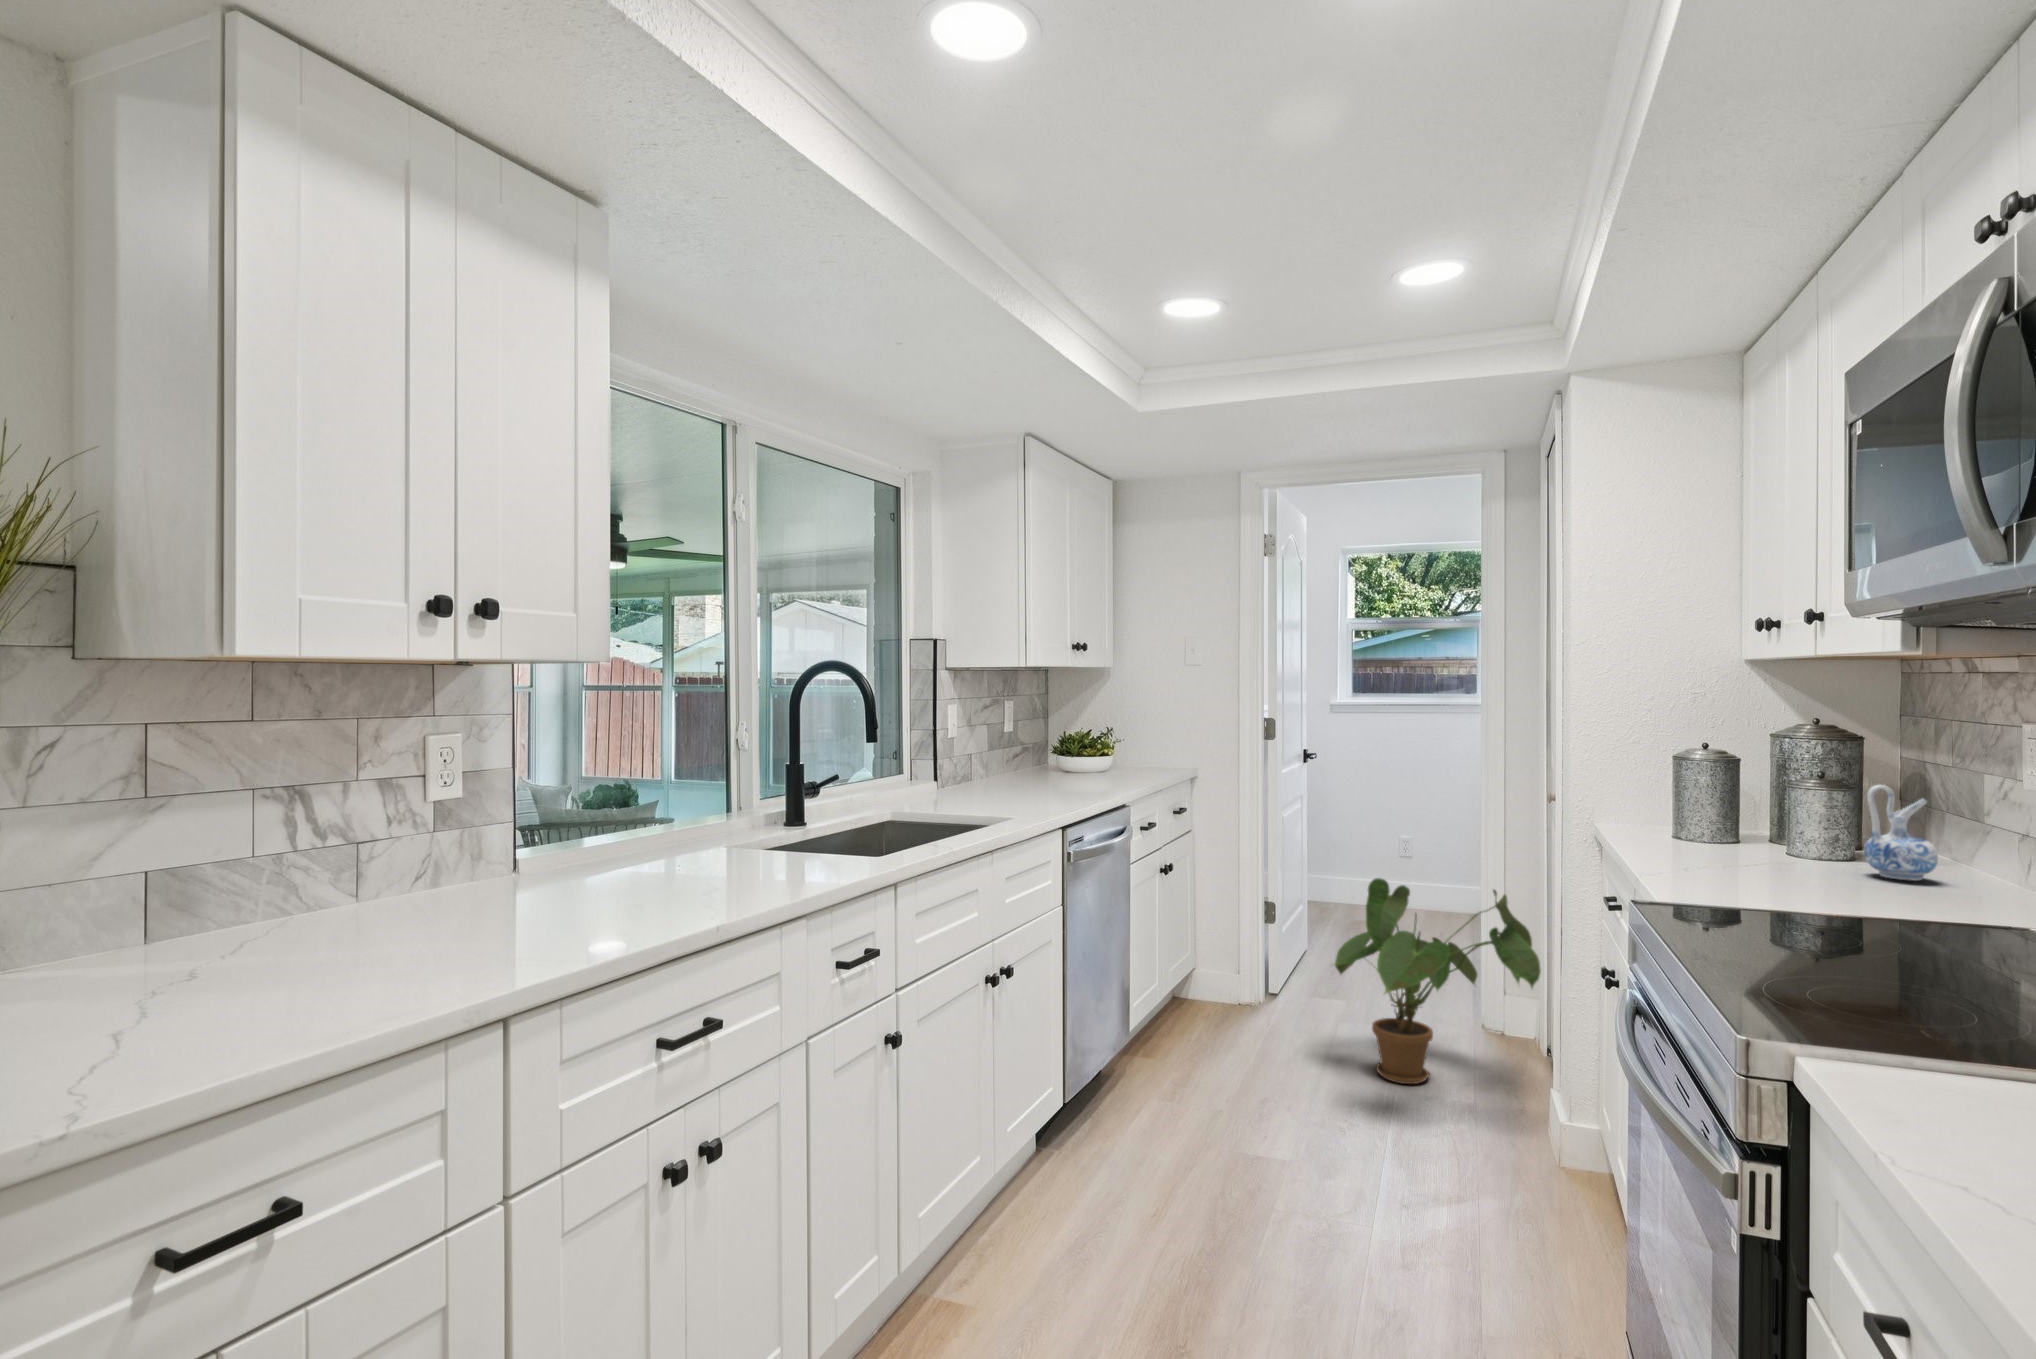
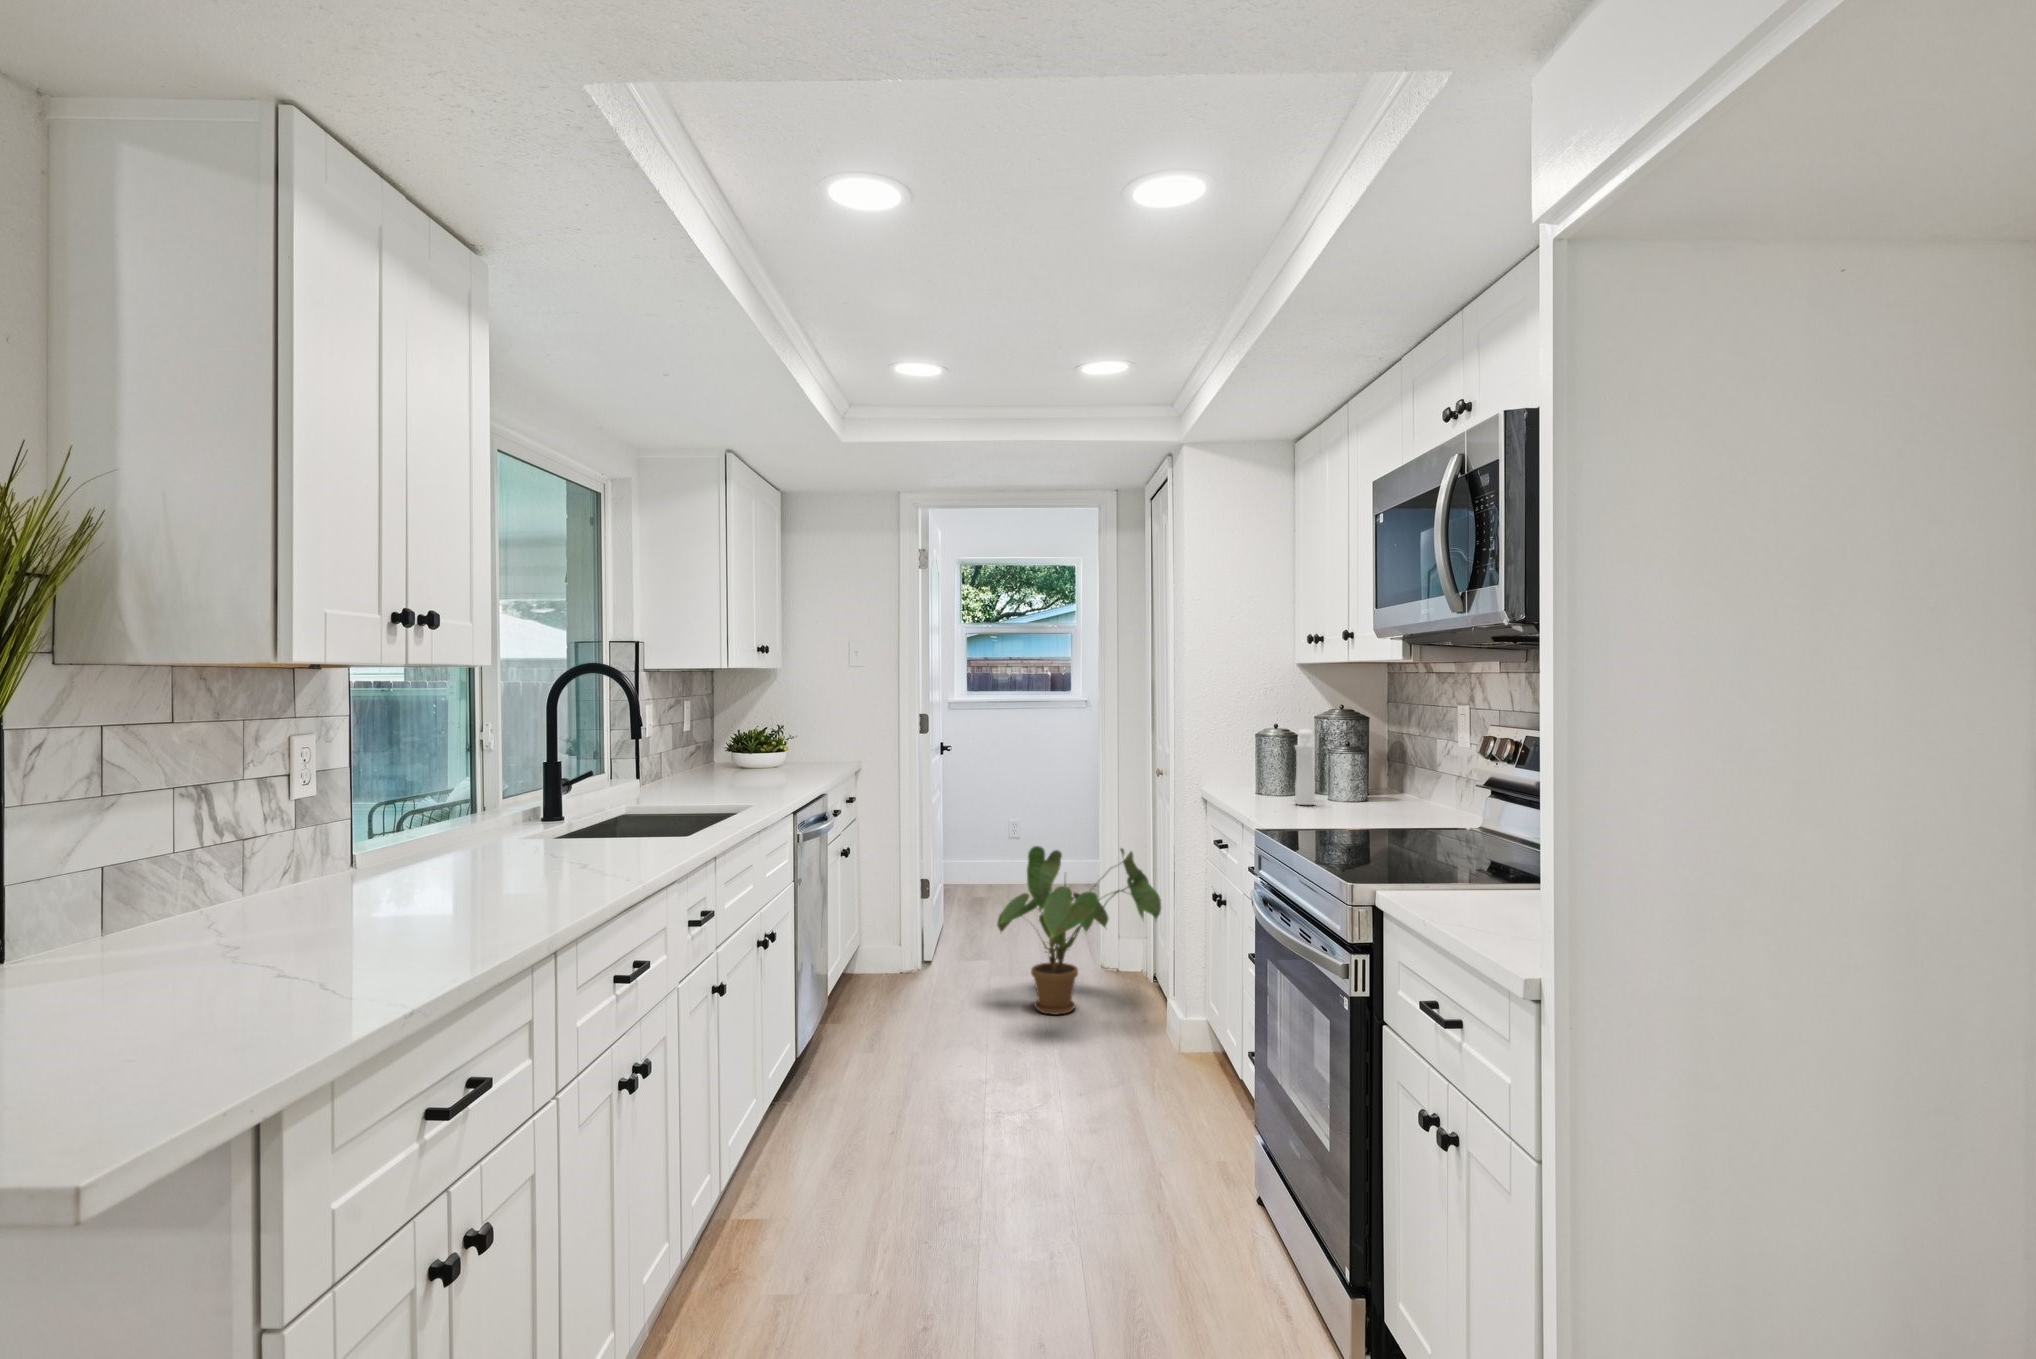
pepper mill: none [1724,751,1760,861] -> present [1295,729,1315,805]
ceramic pitcher: present [1864,785,1938,881] -> none [1374,748,1412,810]

